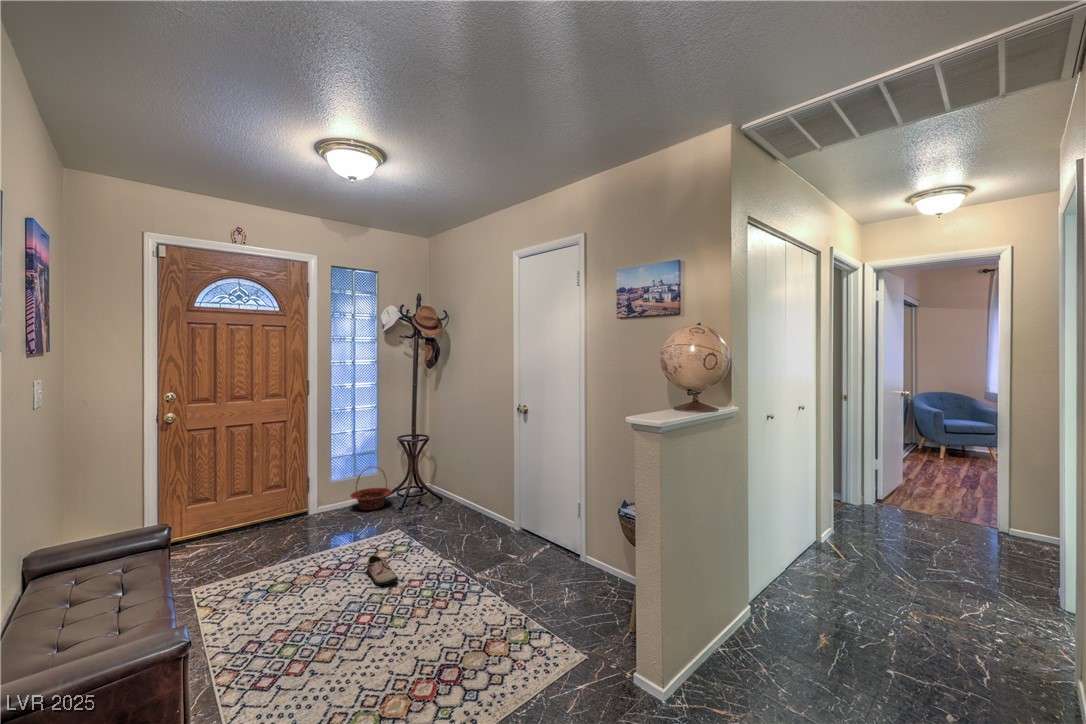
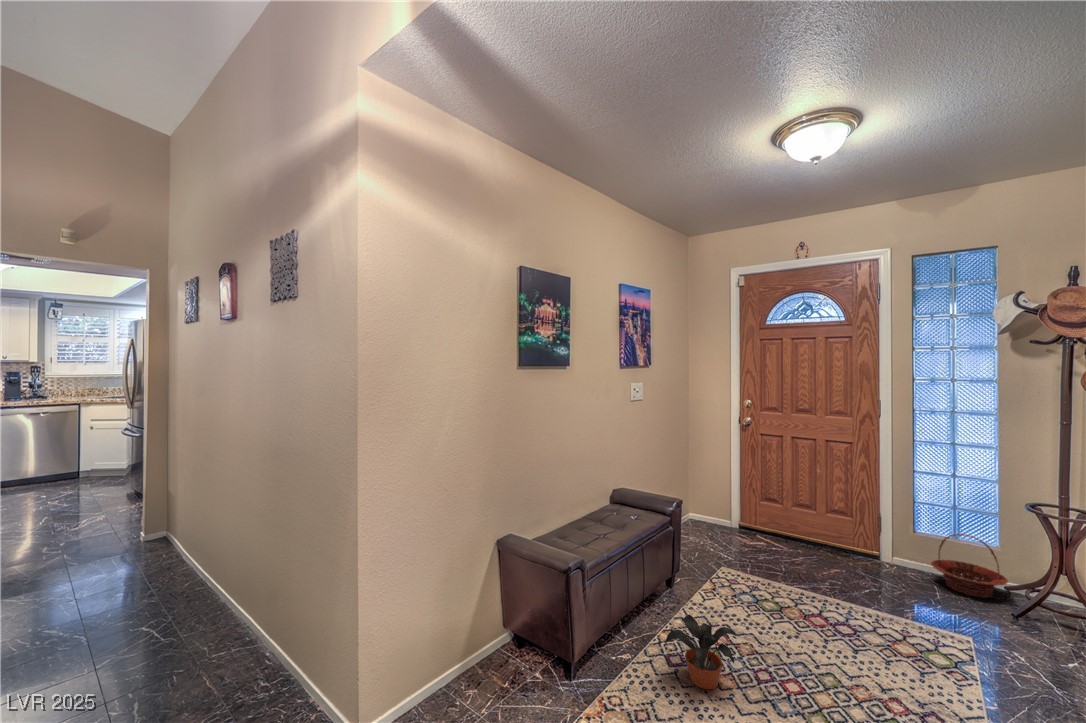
shoe: present [367,555,398,585] -> none [848,634,879,684]
potted plant: none [265,601,346,680] -> present [665,615,737,689]

